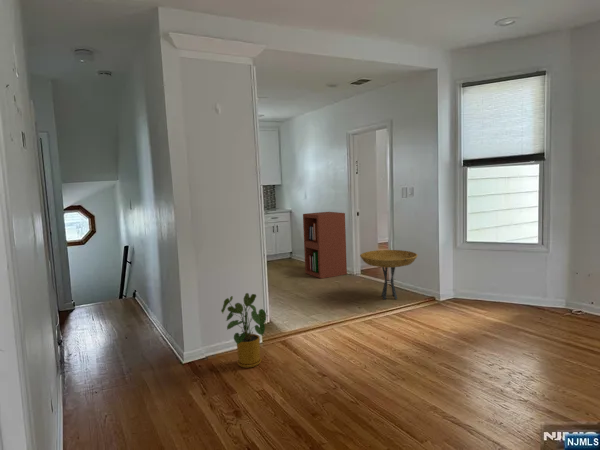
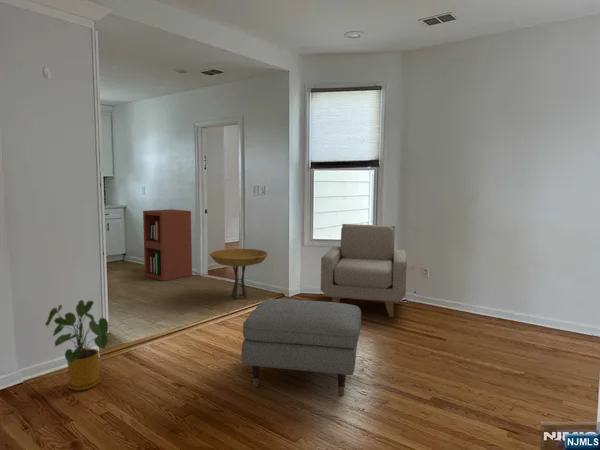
armchair: none [472,225,581,331] -> present [321,224,407,317]
ottoman: none [378,302,508,406] -> present [242,299,361,395]

